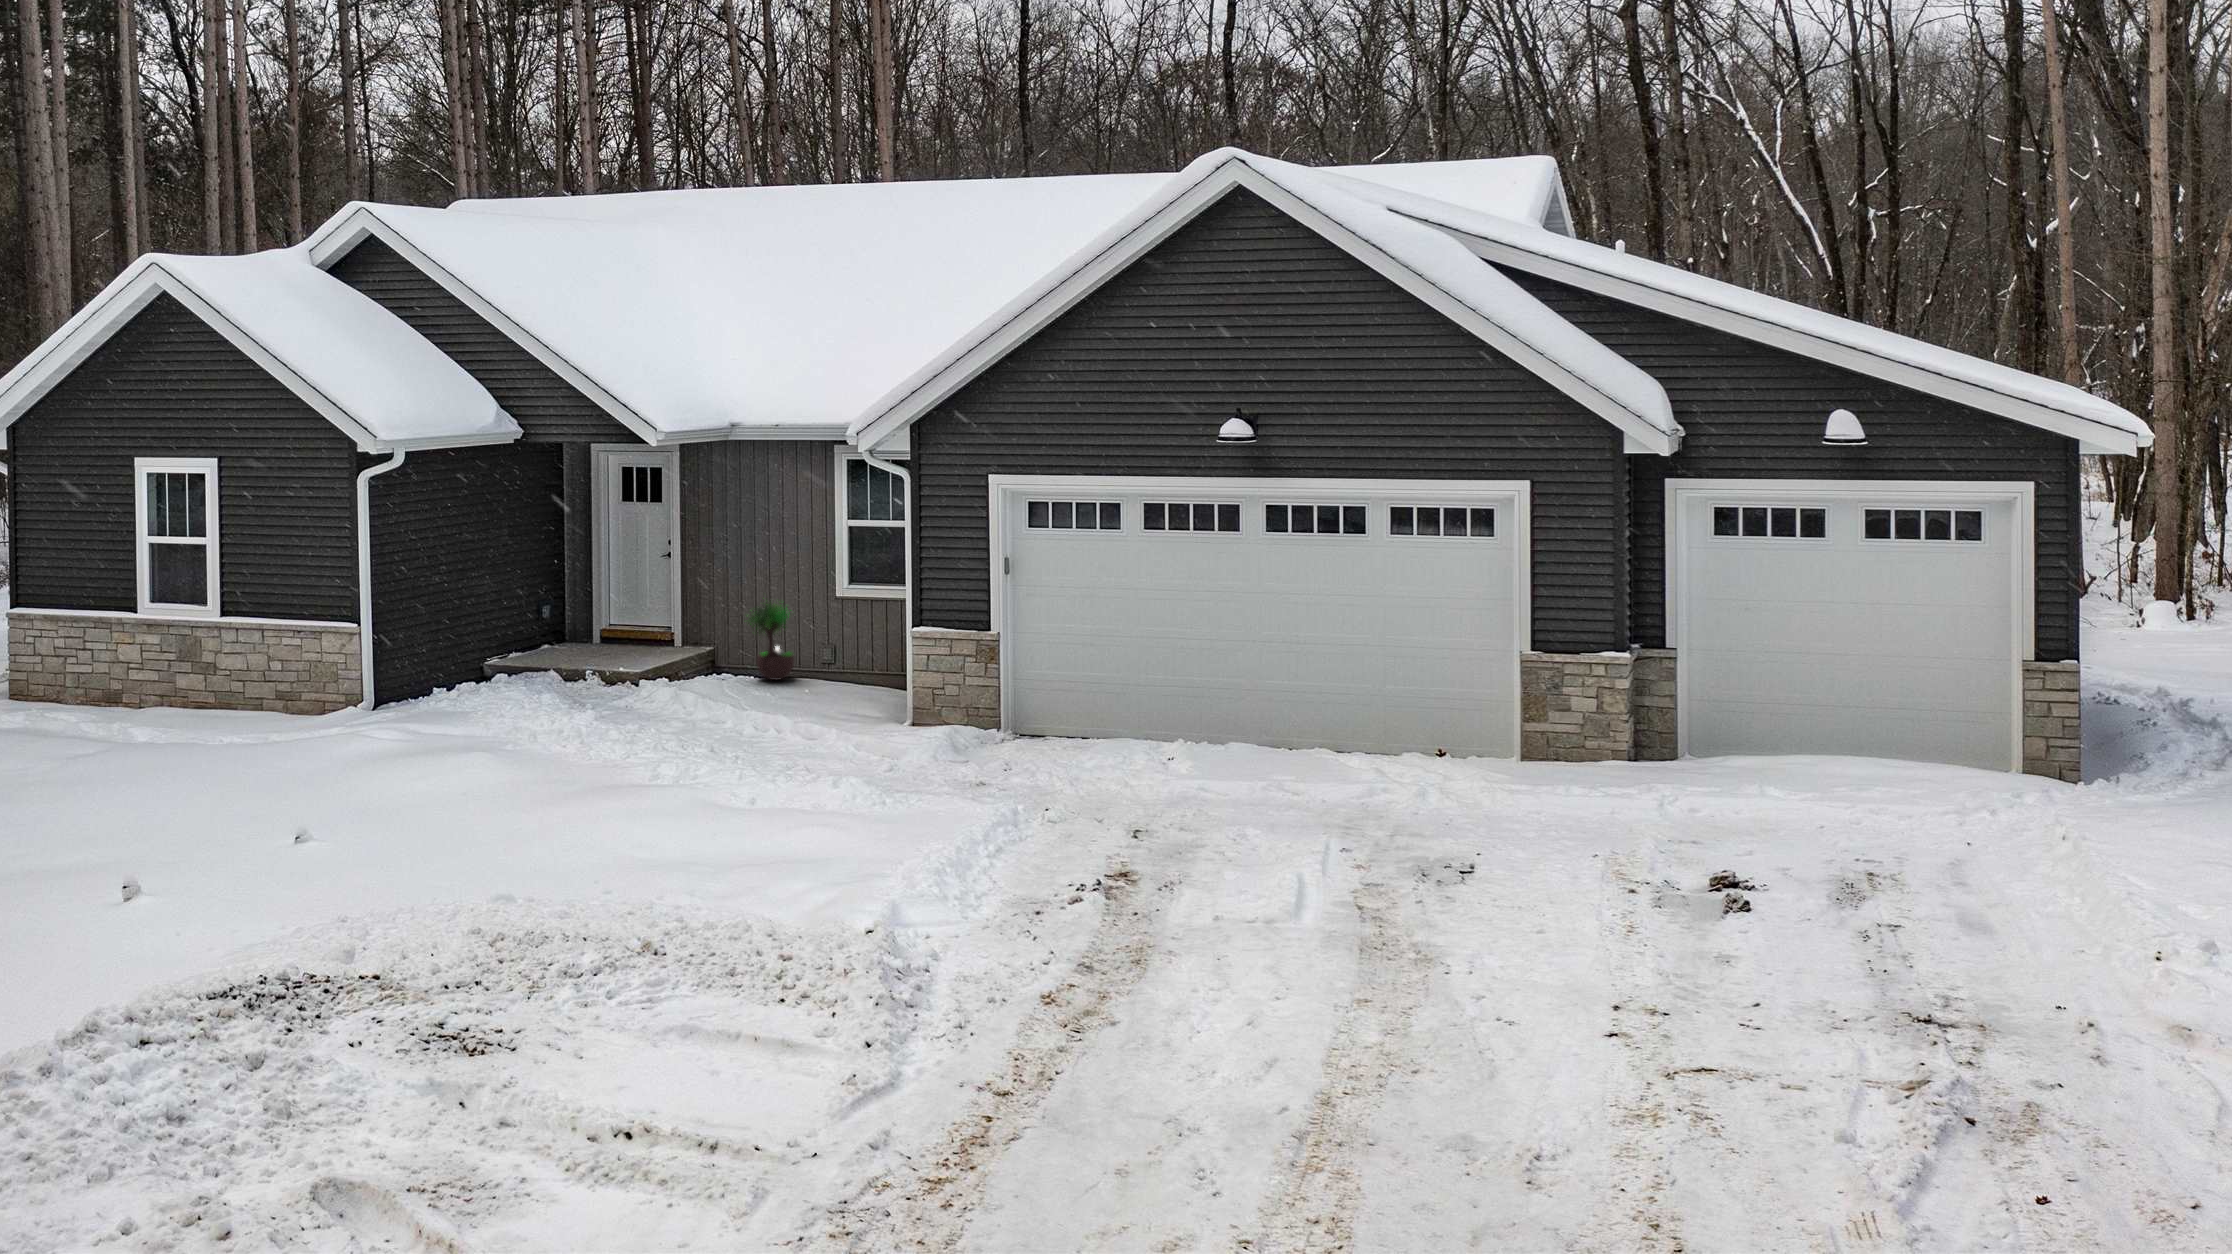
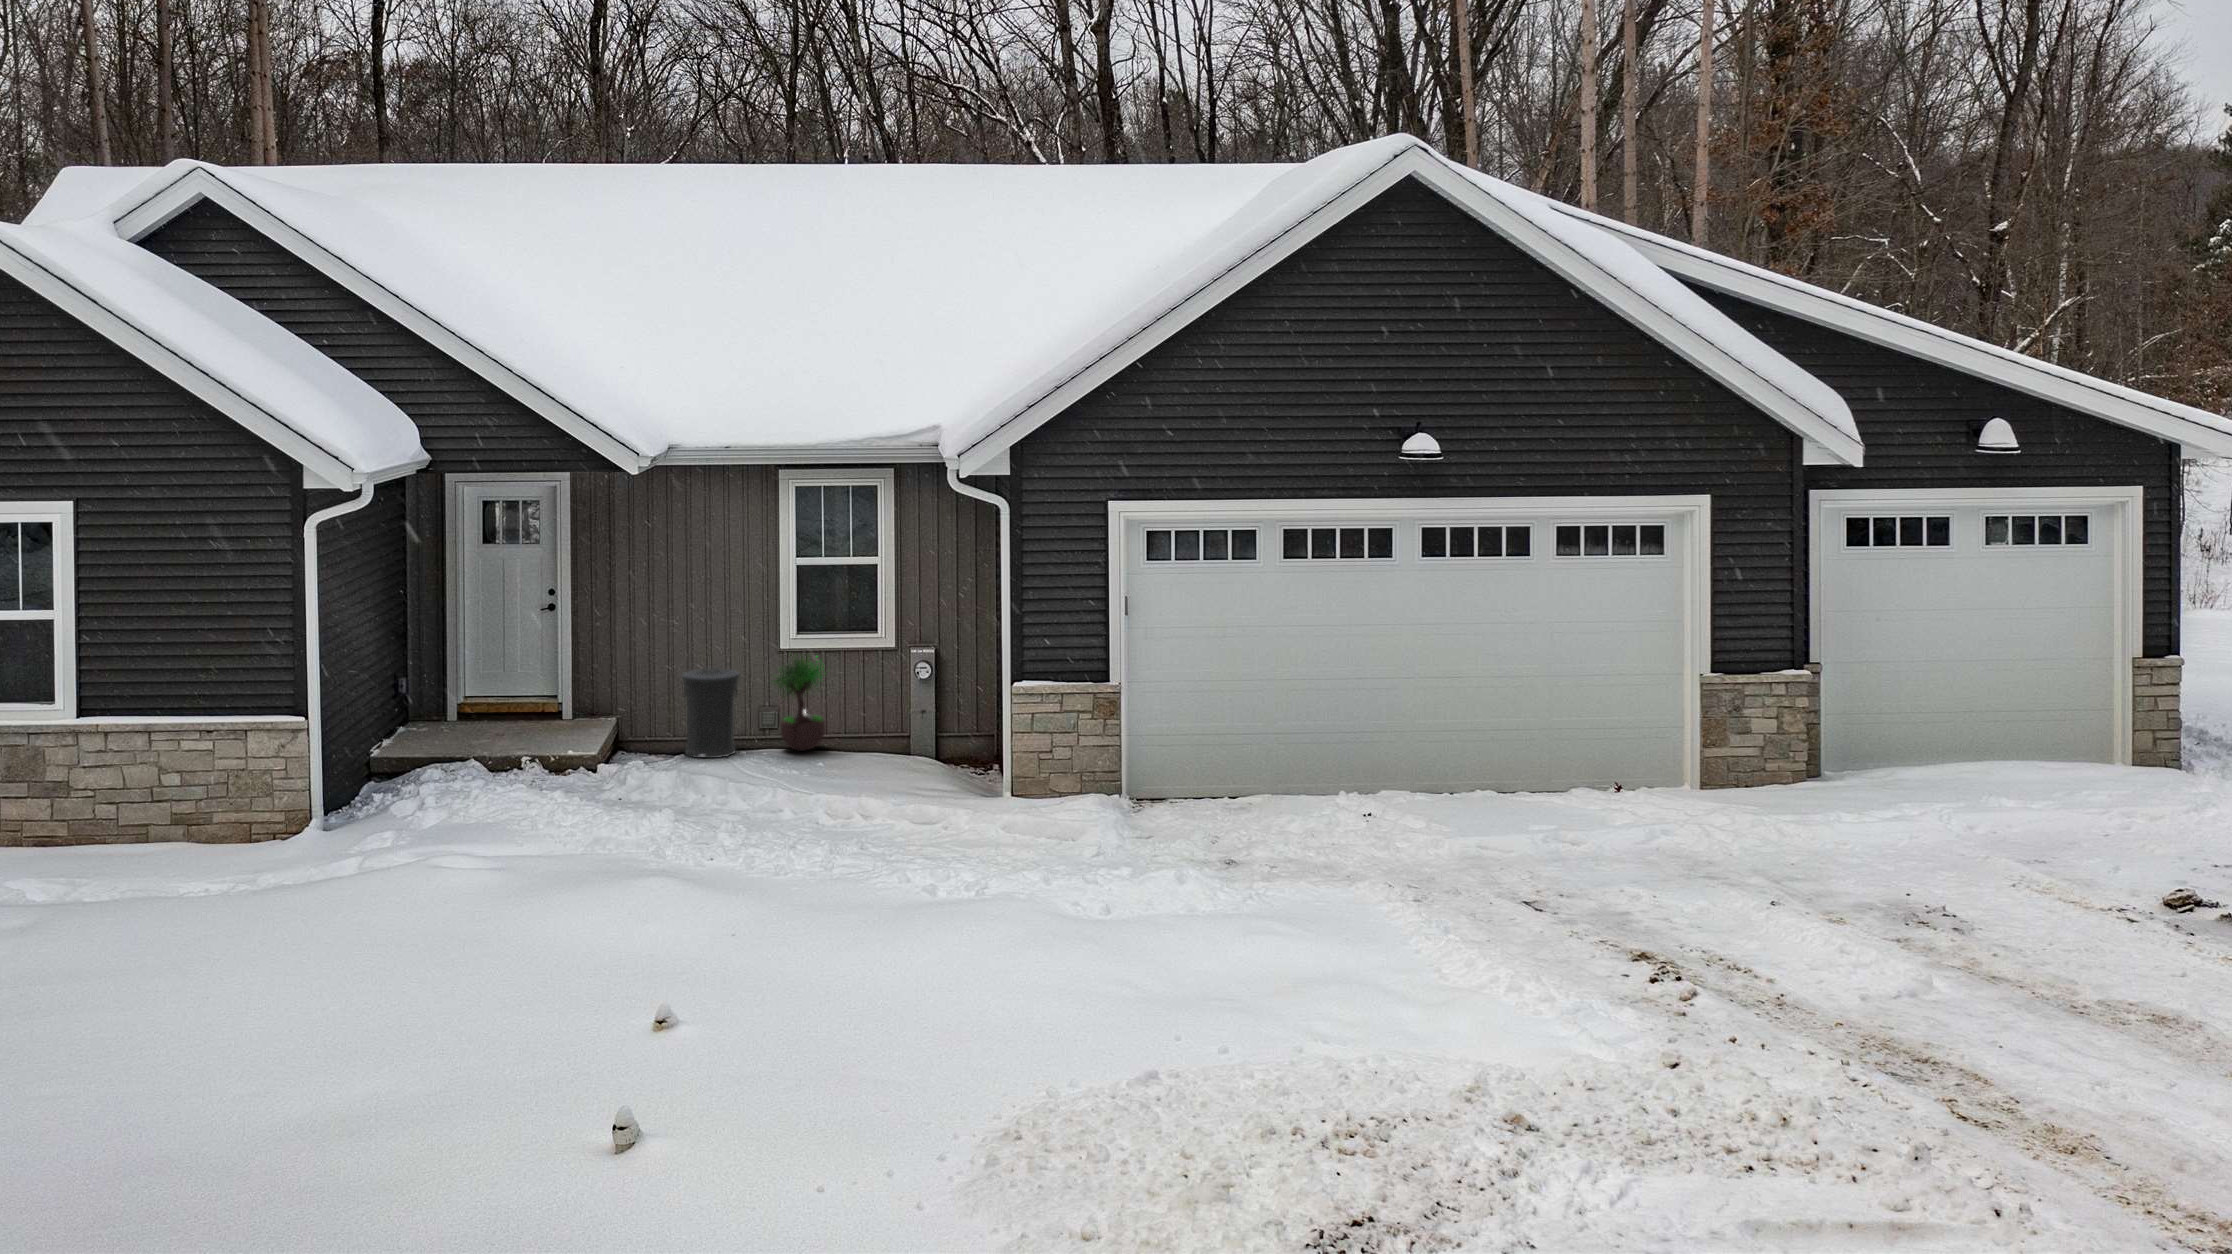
trash can: none [678,607,727,681] -> present [681,668,740,758]

